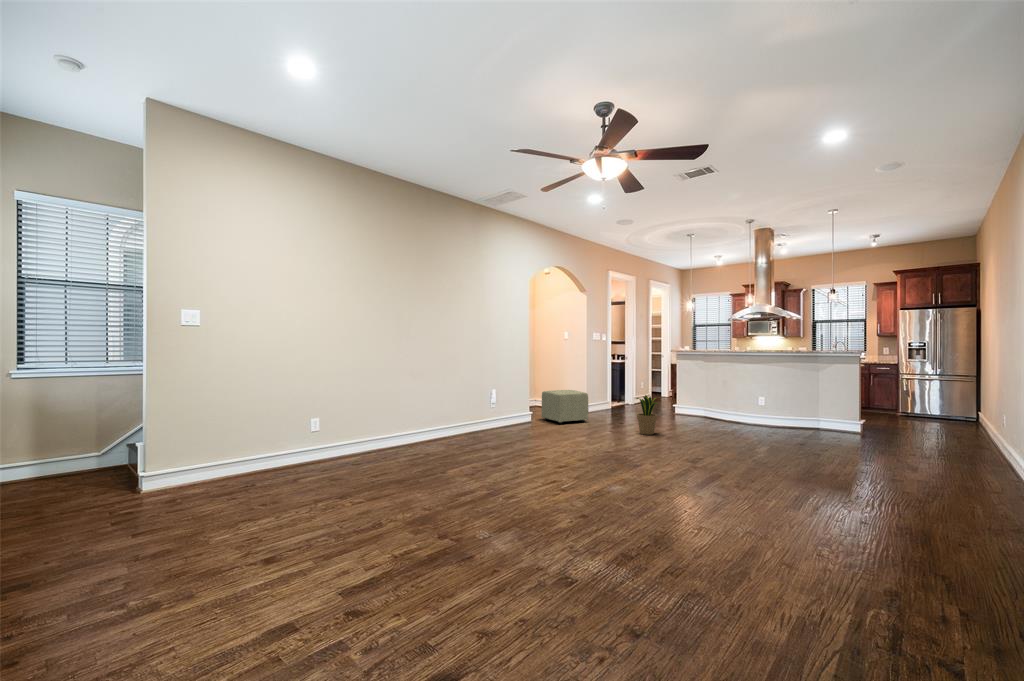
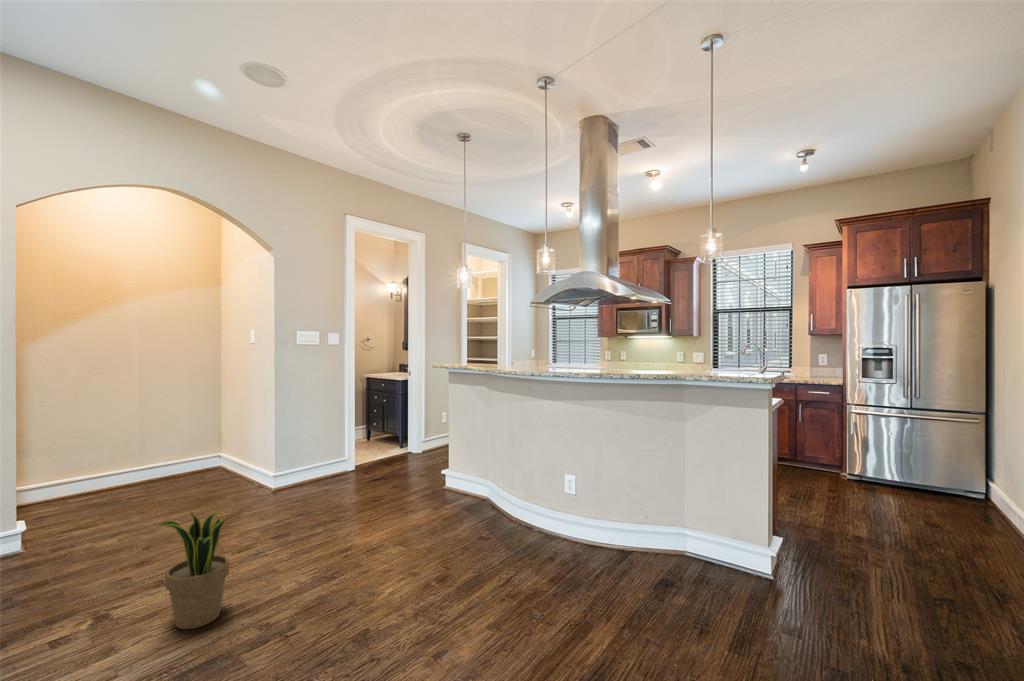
ottoman: present [542,390,588,424] -> none [57,463,173,563]

